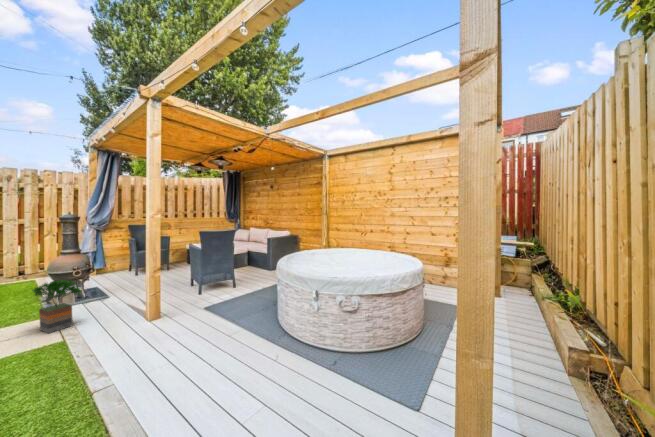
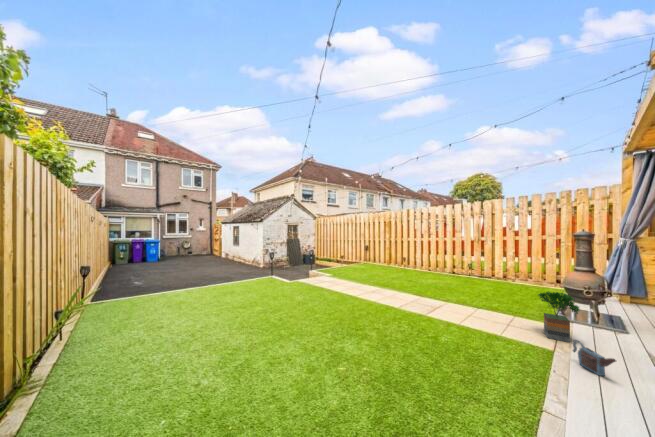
watering can: none [85,317,125,339] -> present [573,340,616,376]

